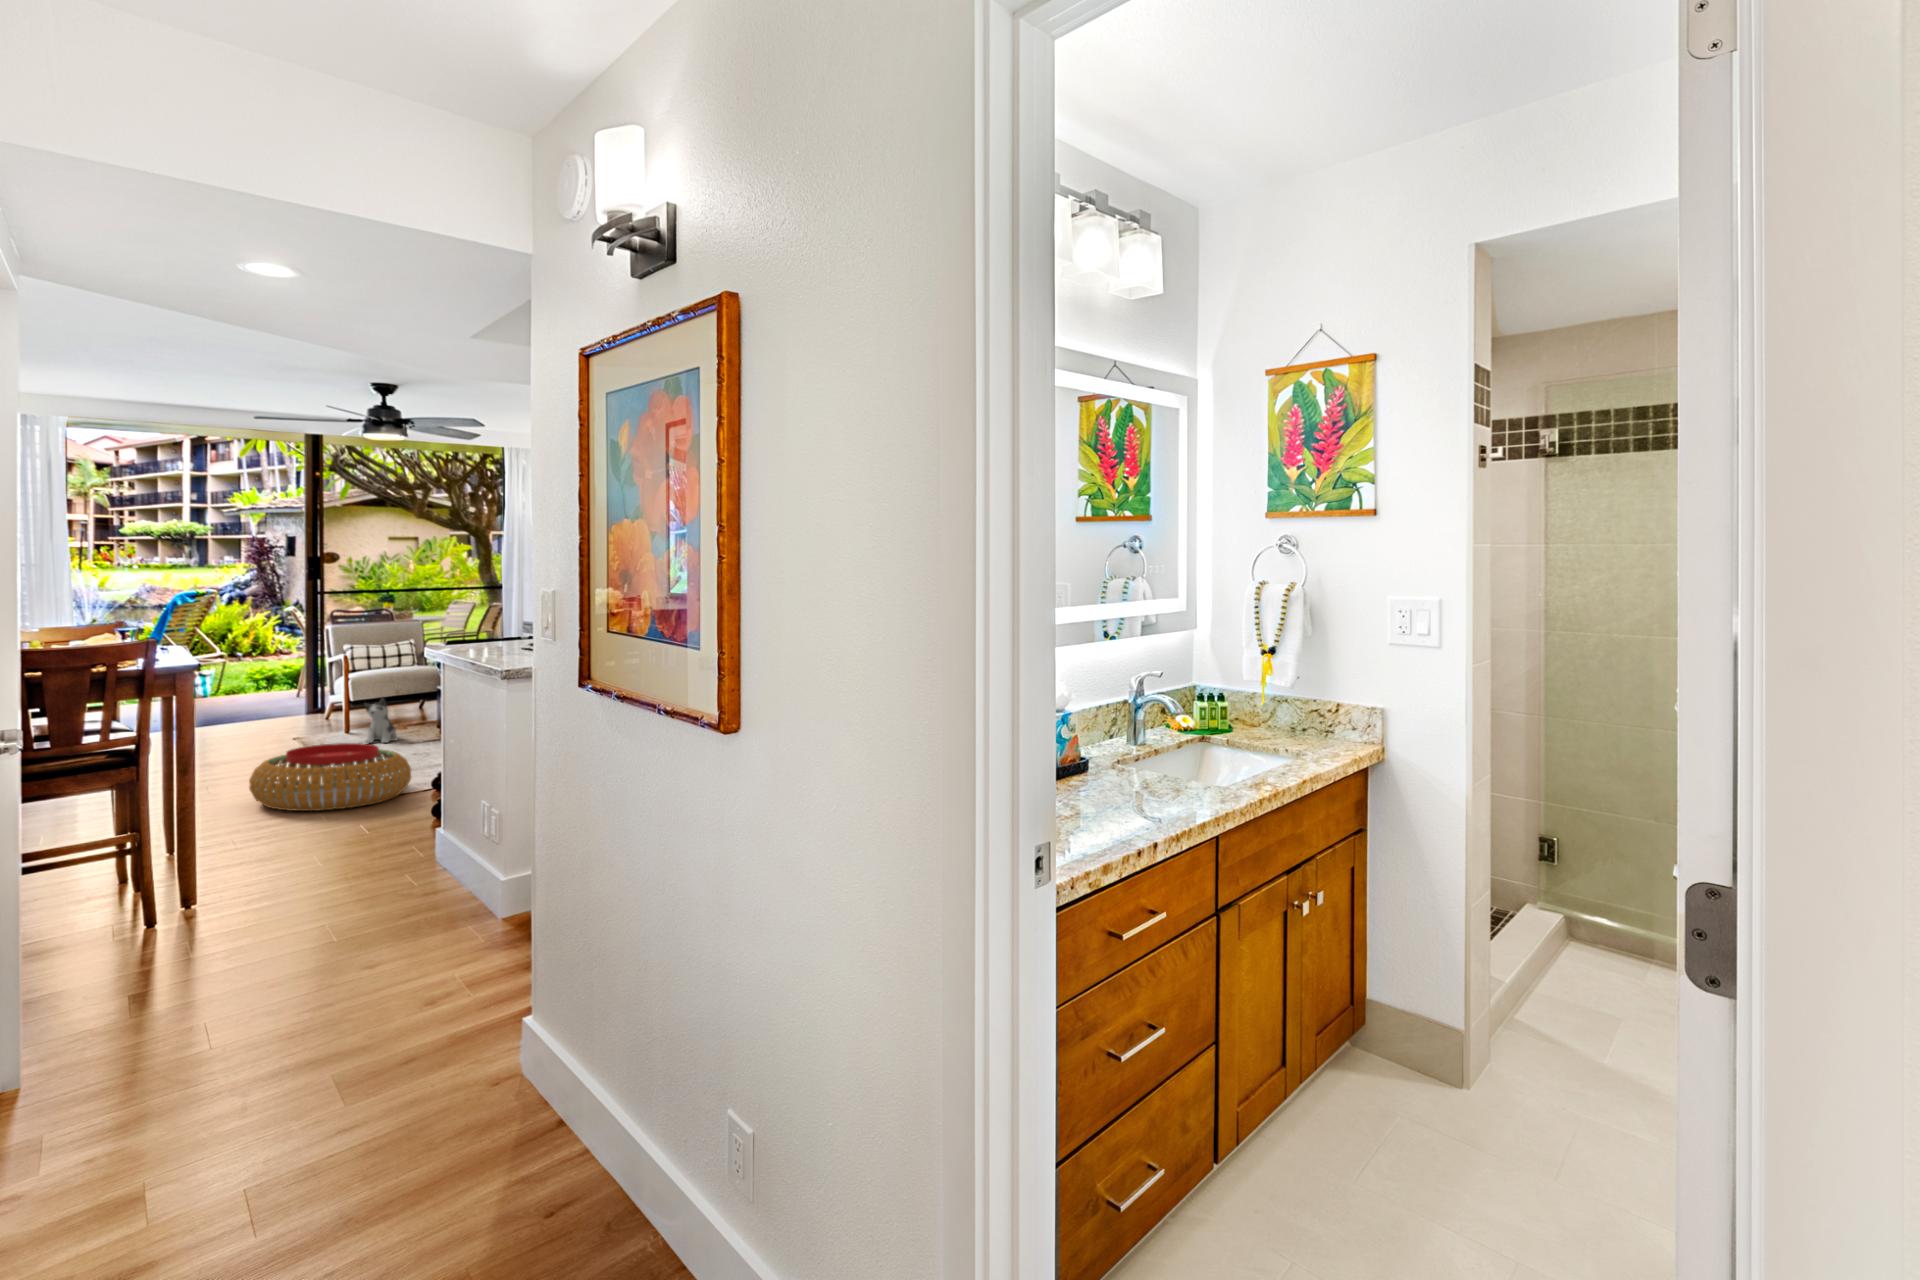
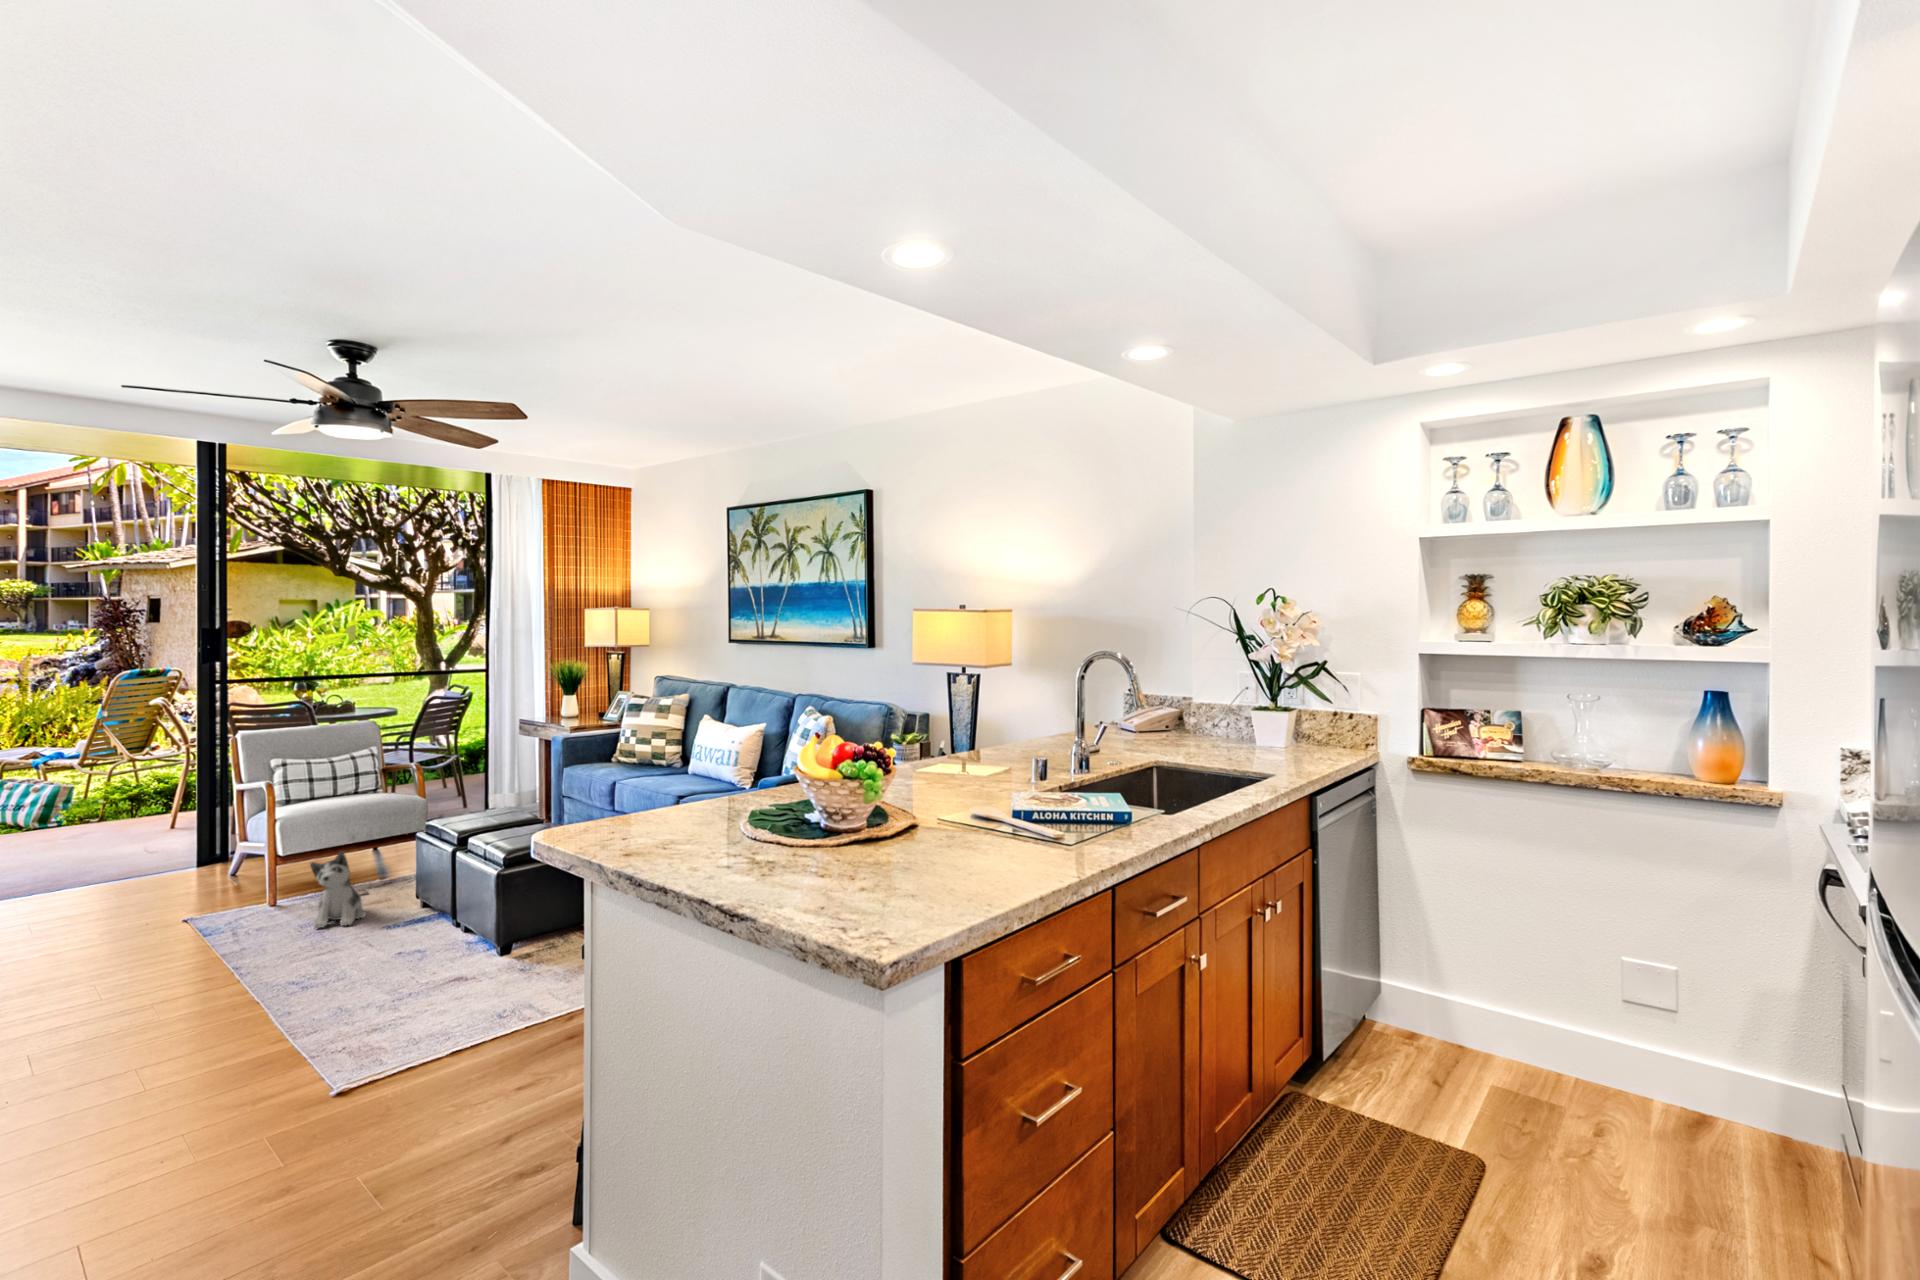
pouf: present [249,743,411,811] -> none [128,977,445,1155]

